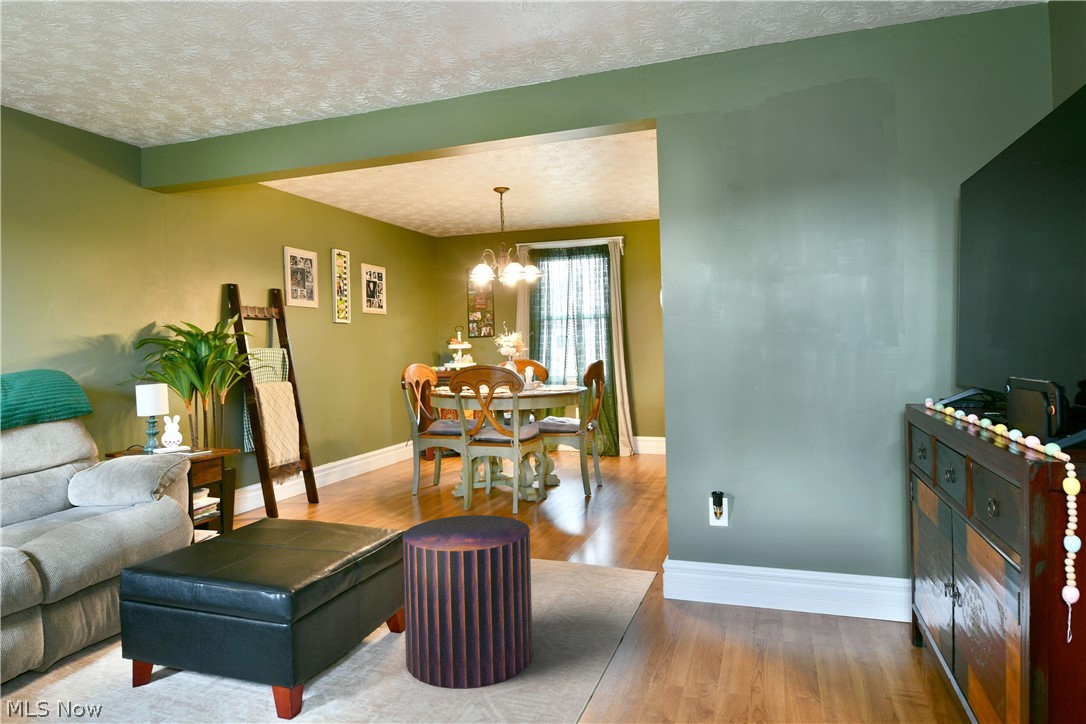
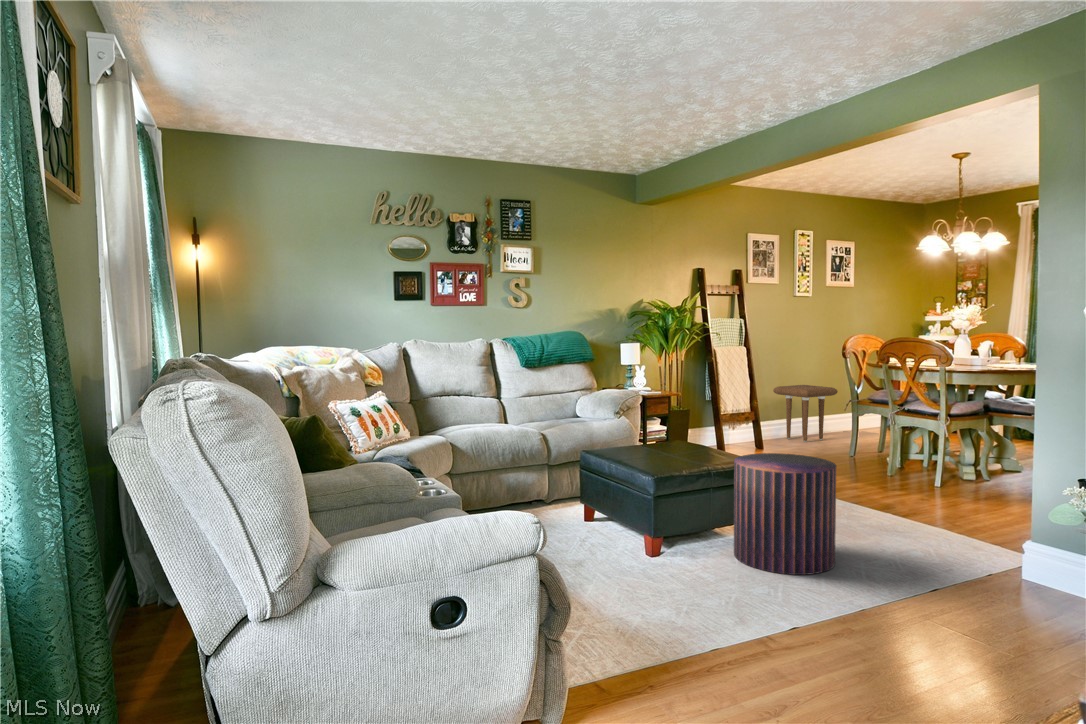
side table: none [320,421,388,485] -> present [773,385,838,442]

